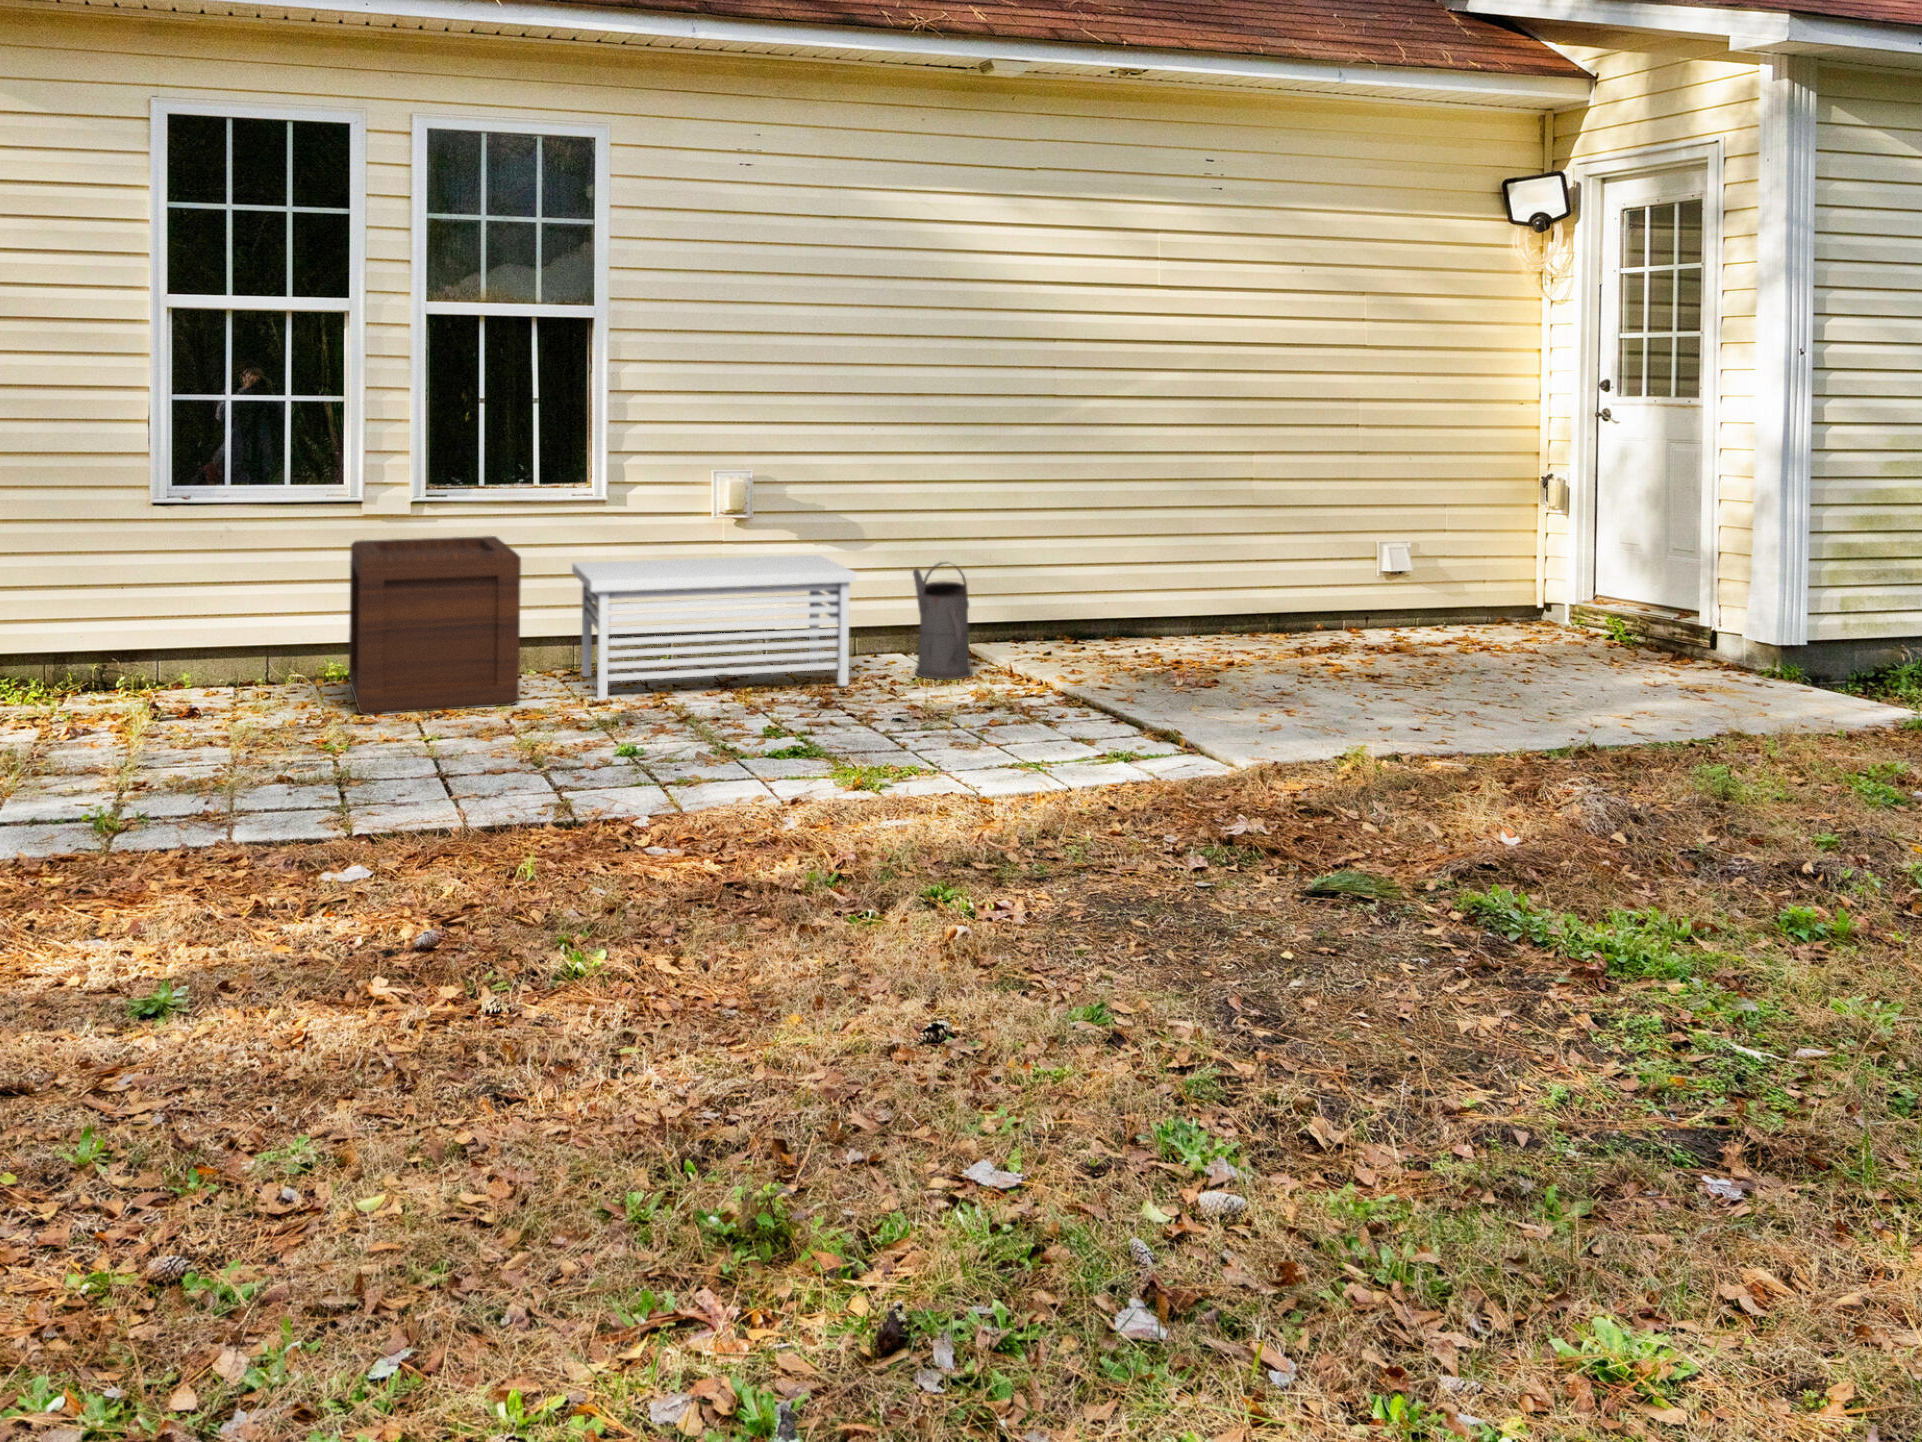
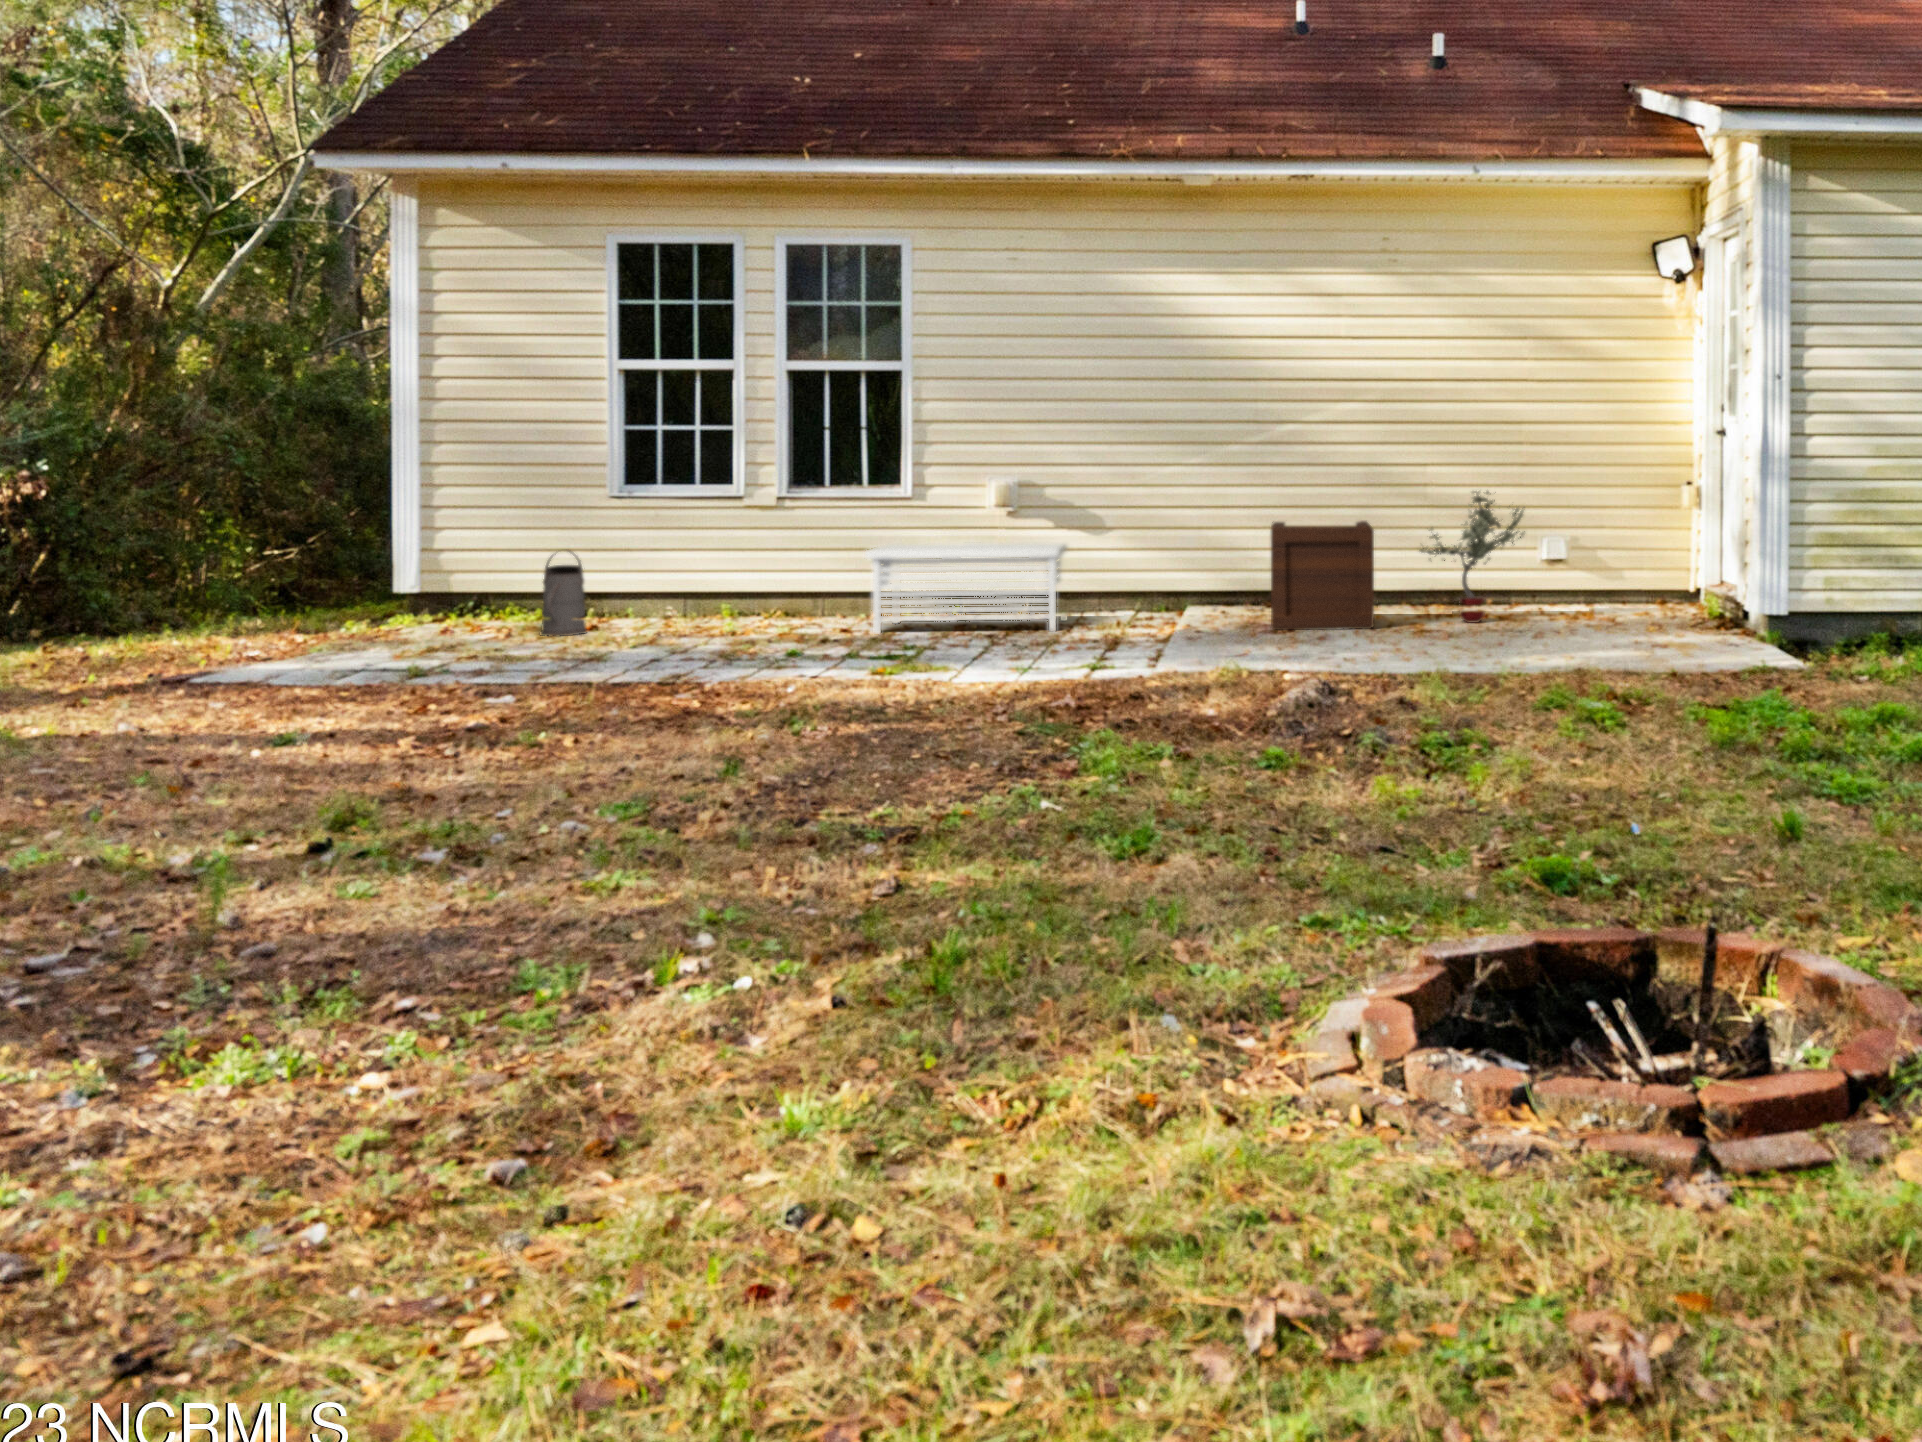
potted tree: none [1264,481,1396,651] -> present [1419,491,1525,623]
wooden crate: present [349,536,521,715] -> present [1271,521,1374,630]
watering can: present [913,562,972,680] -> present [540,551,587,636]

